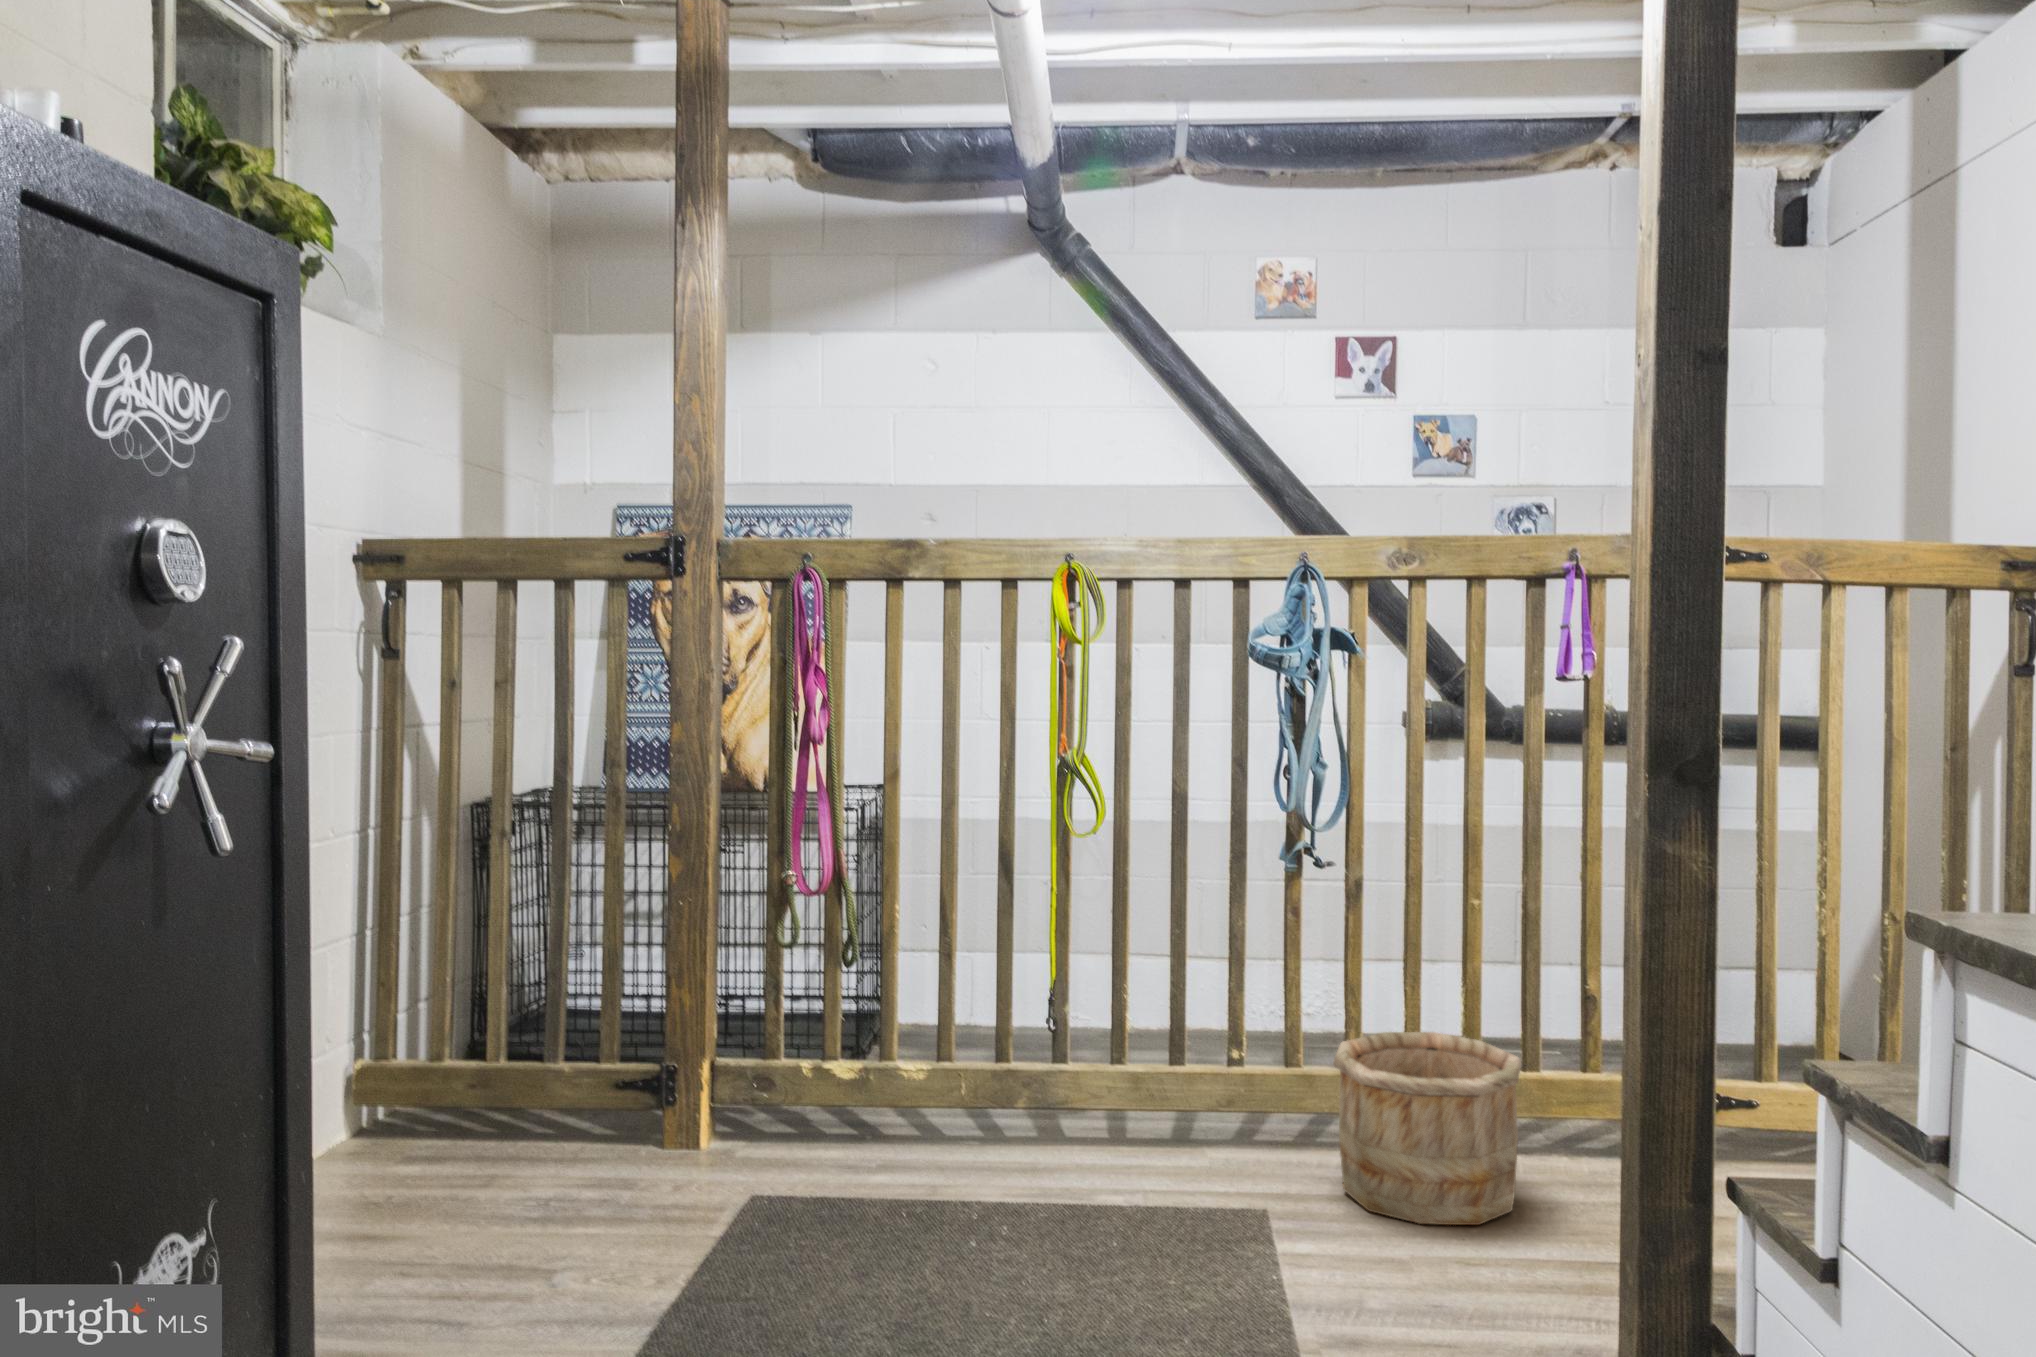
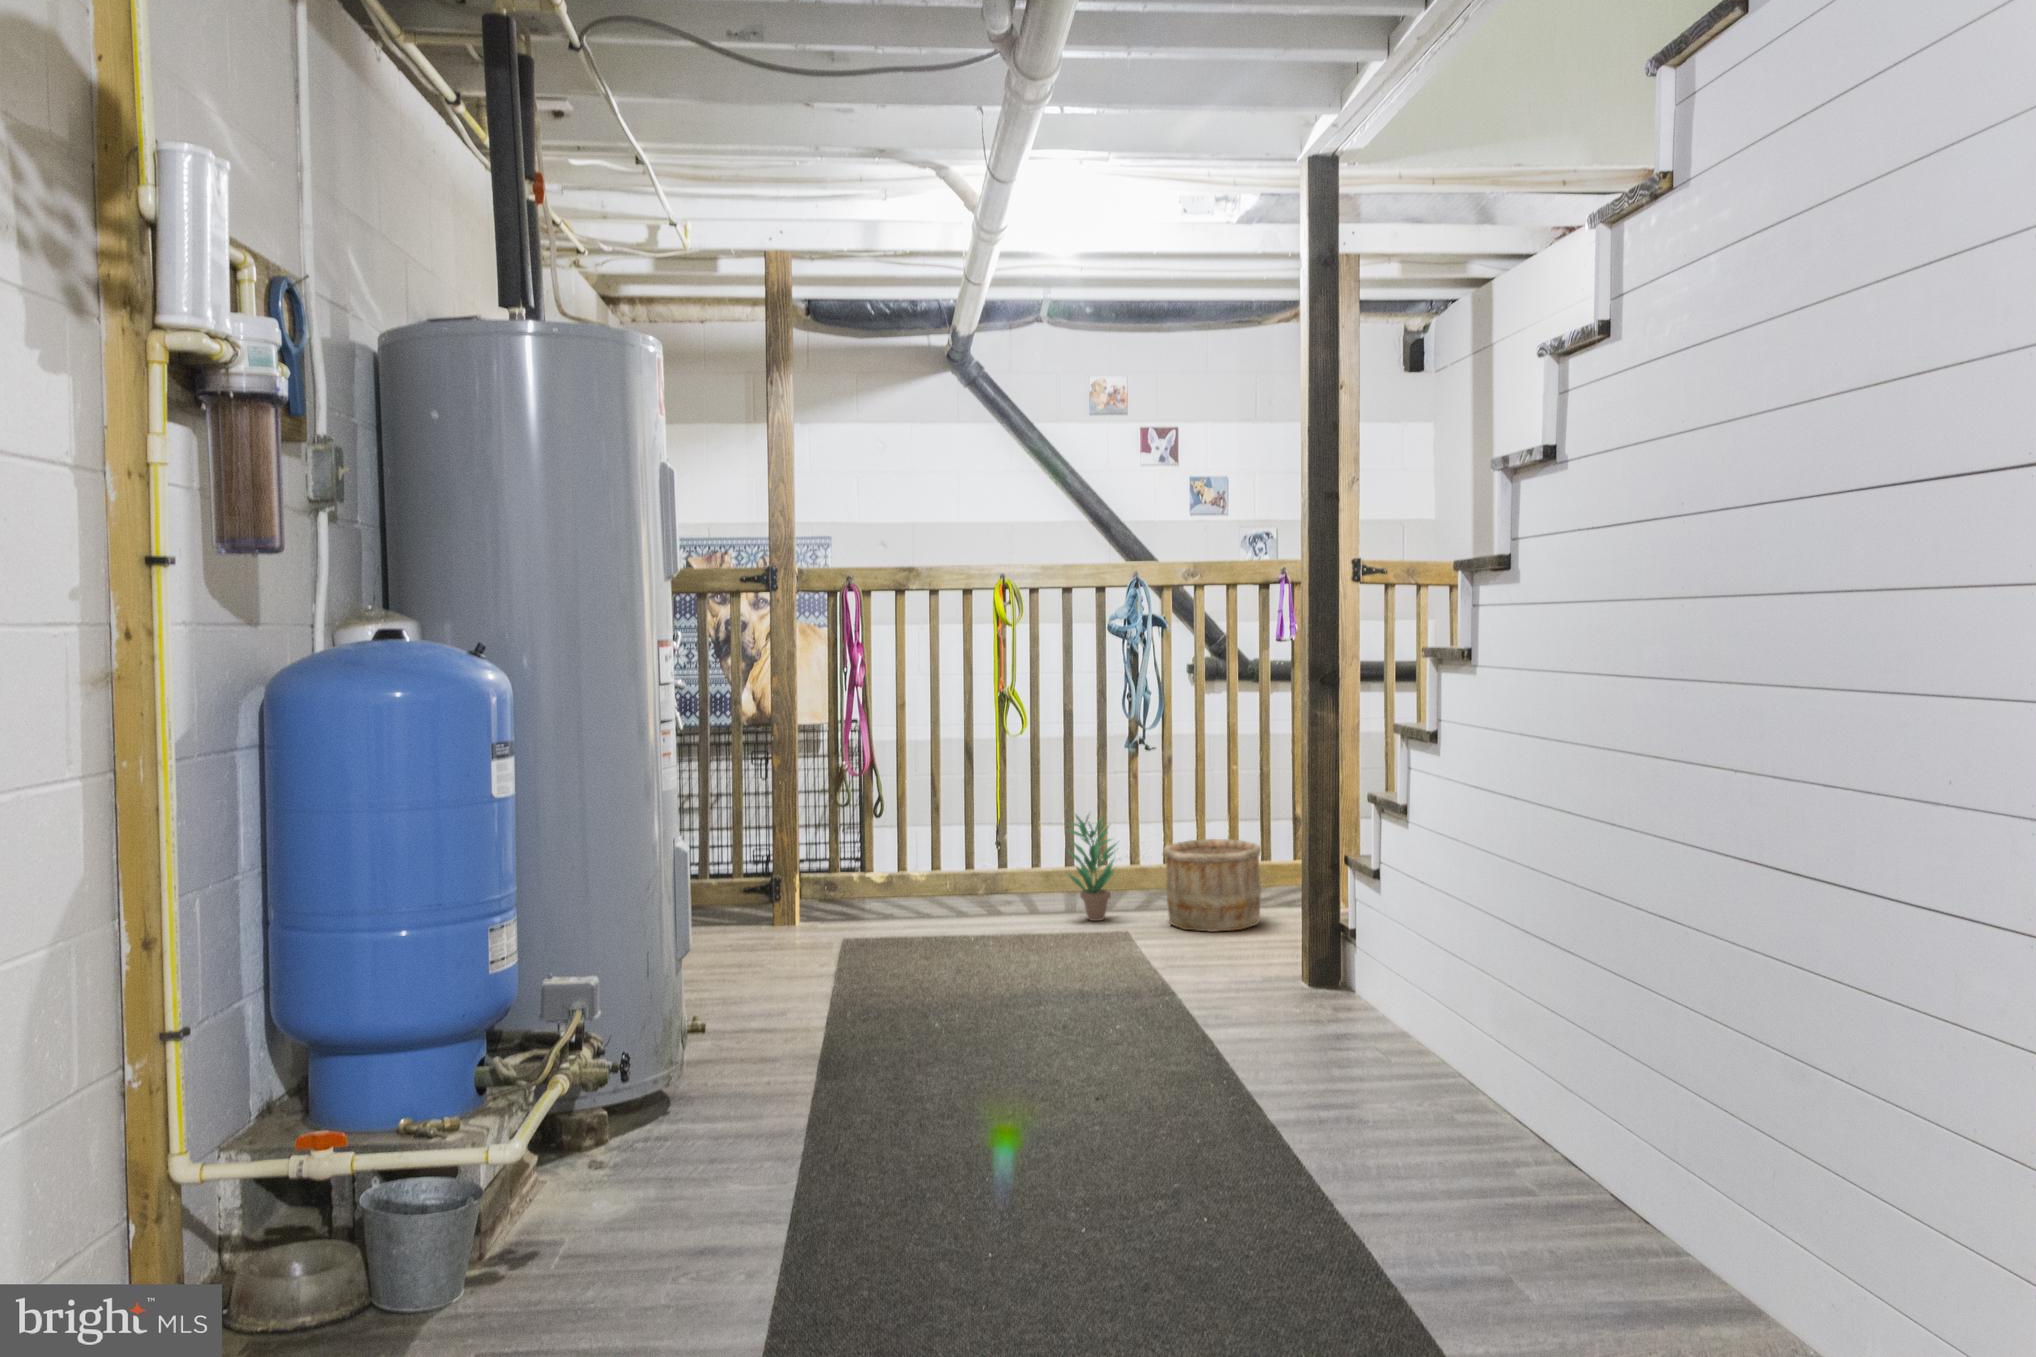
potted plant: none [1160,968,1260,1163] -> present [1068,815,1116,921]

